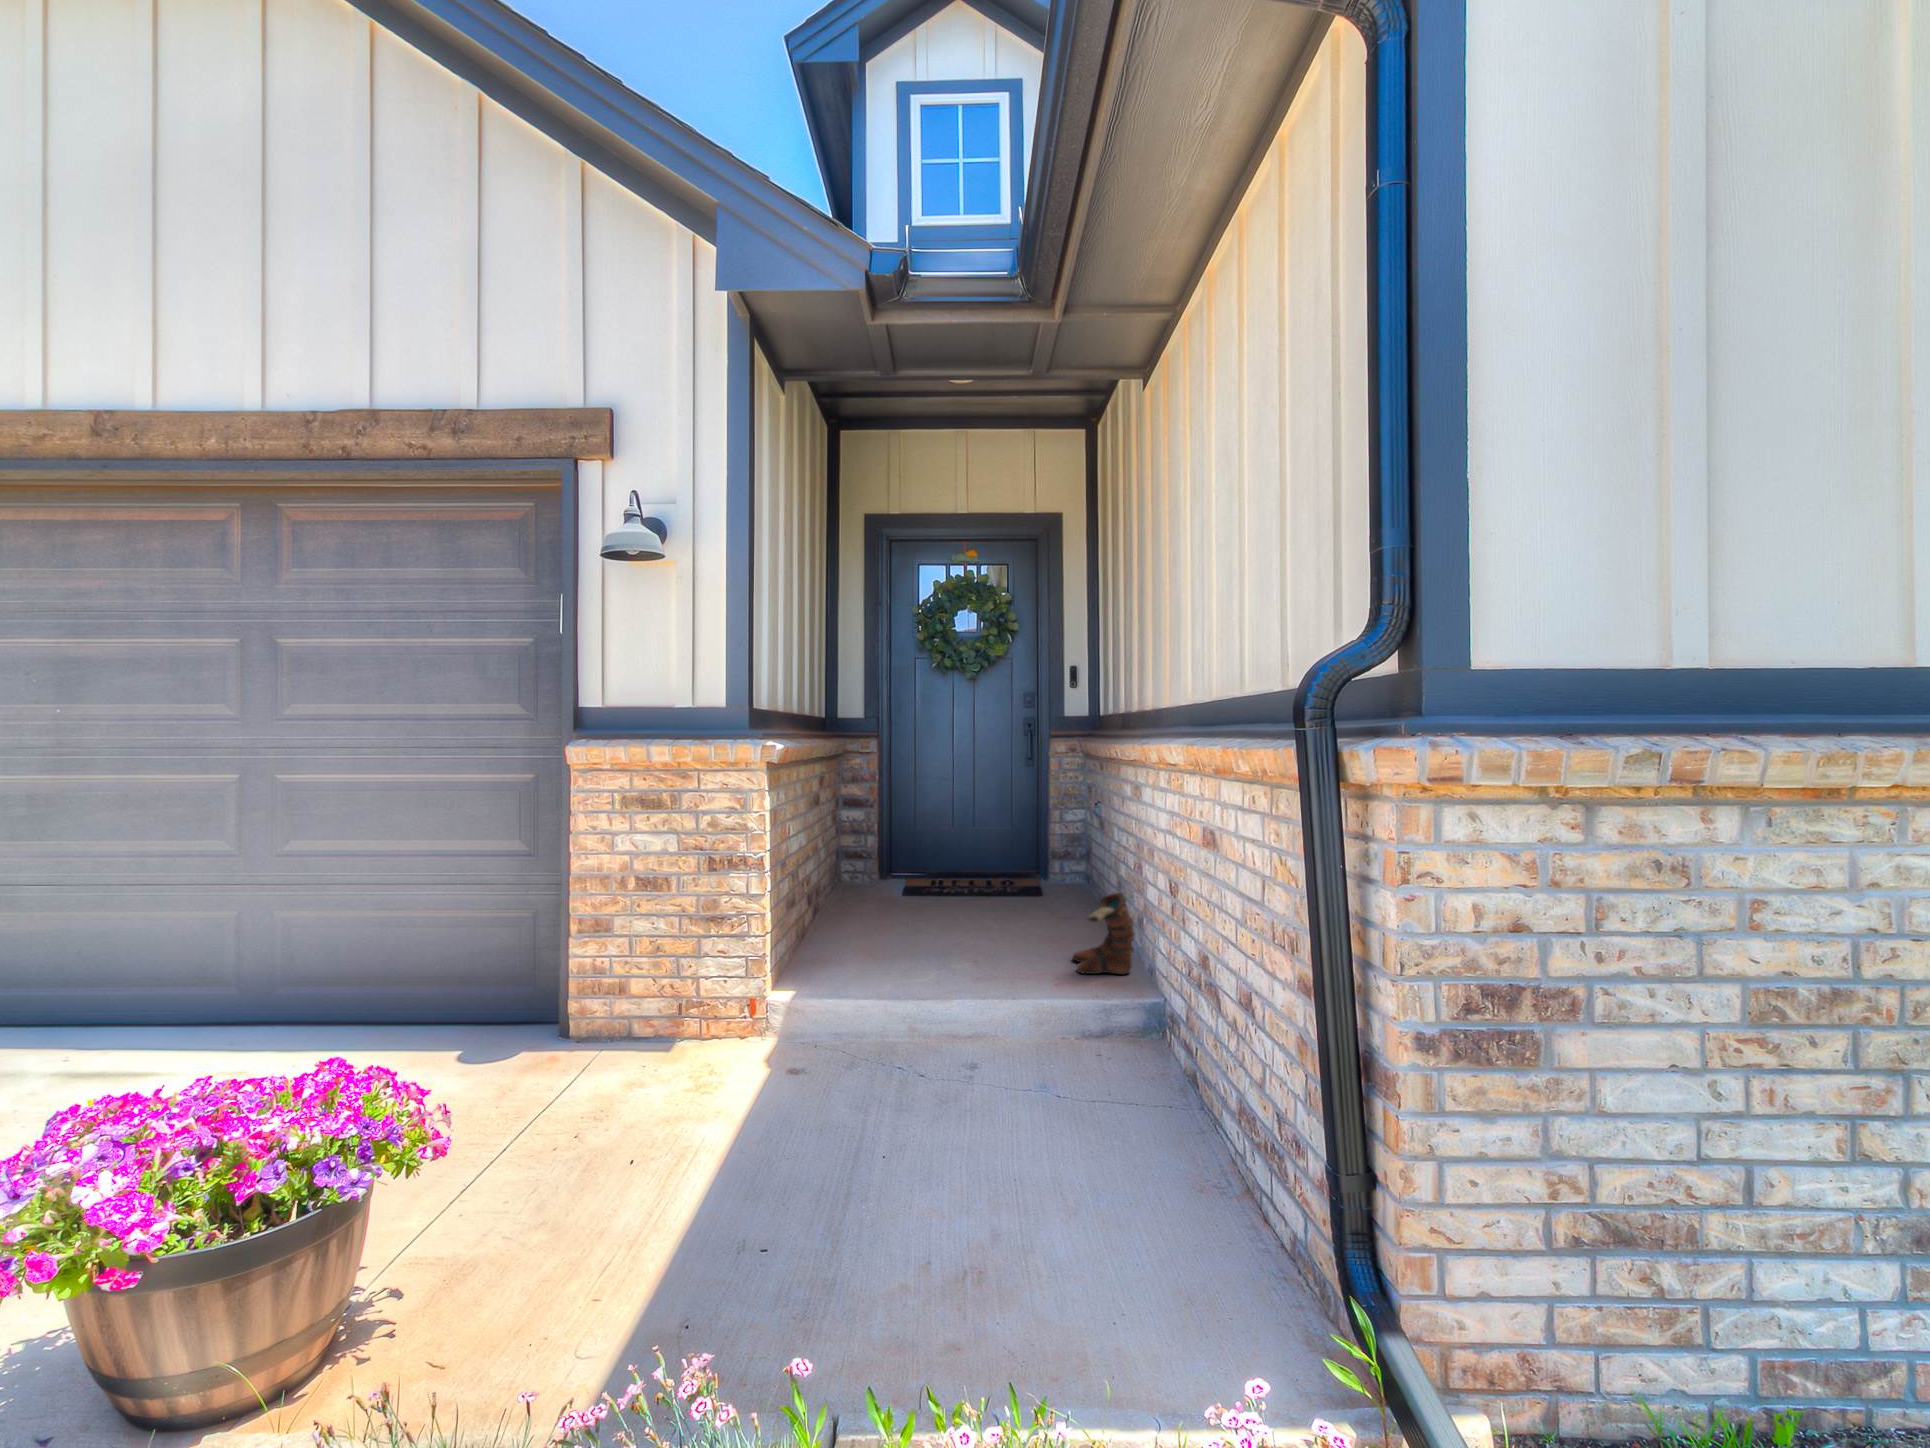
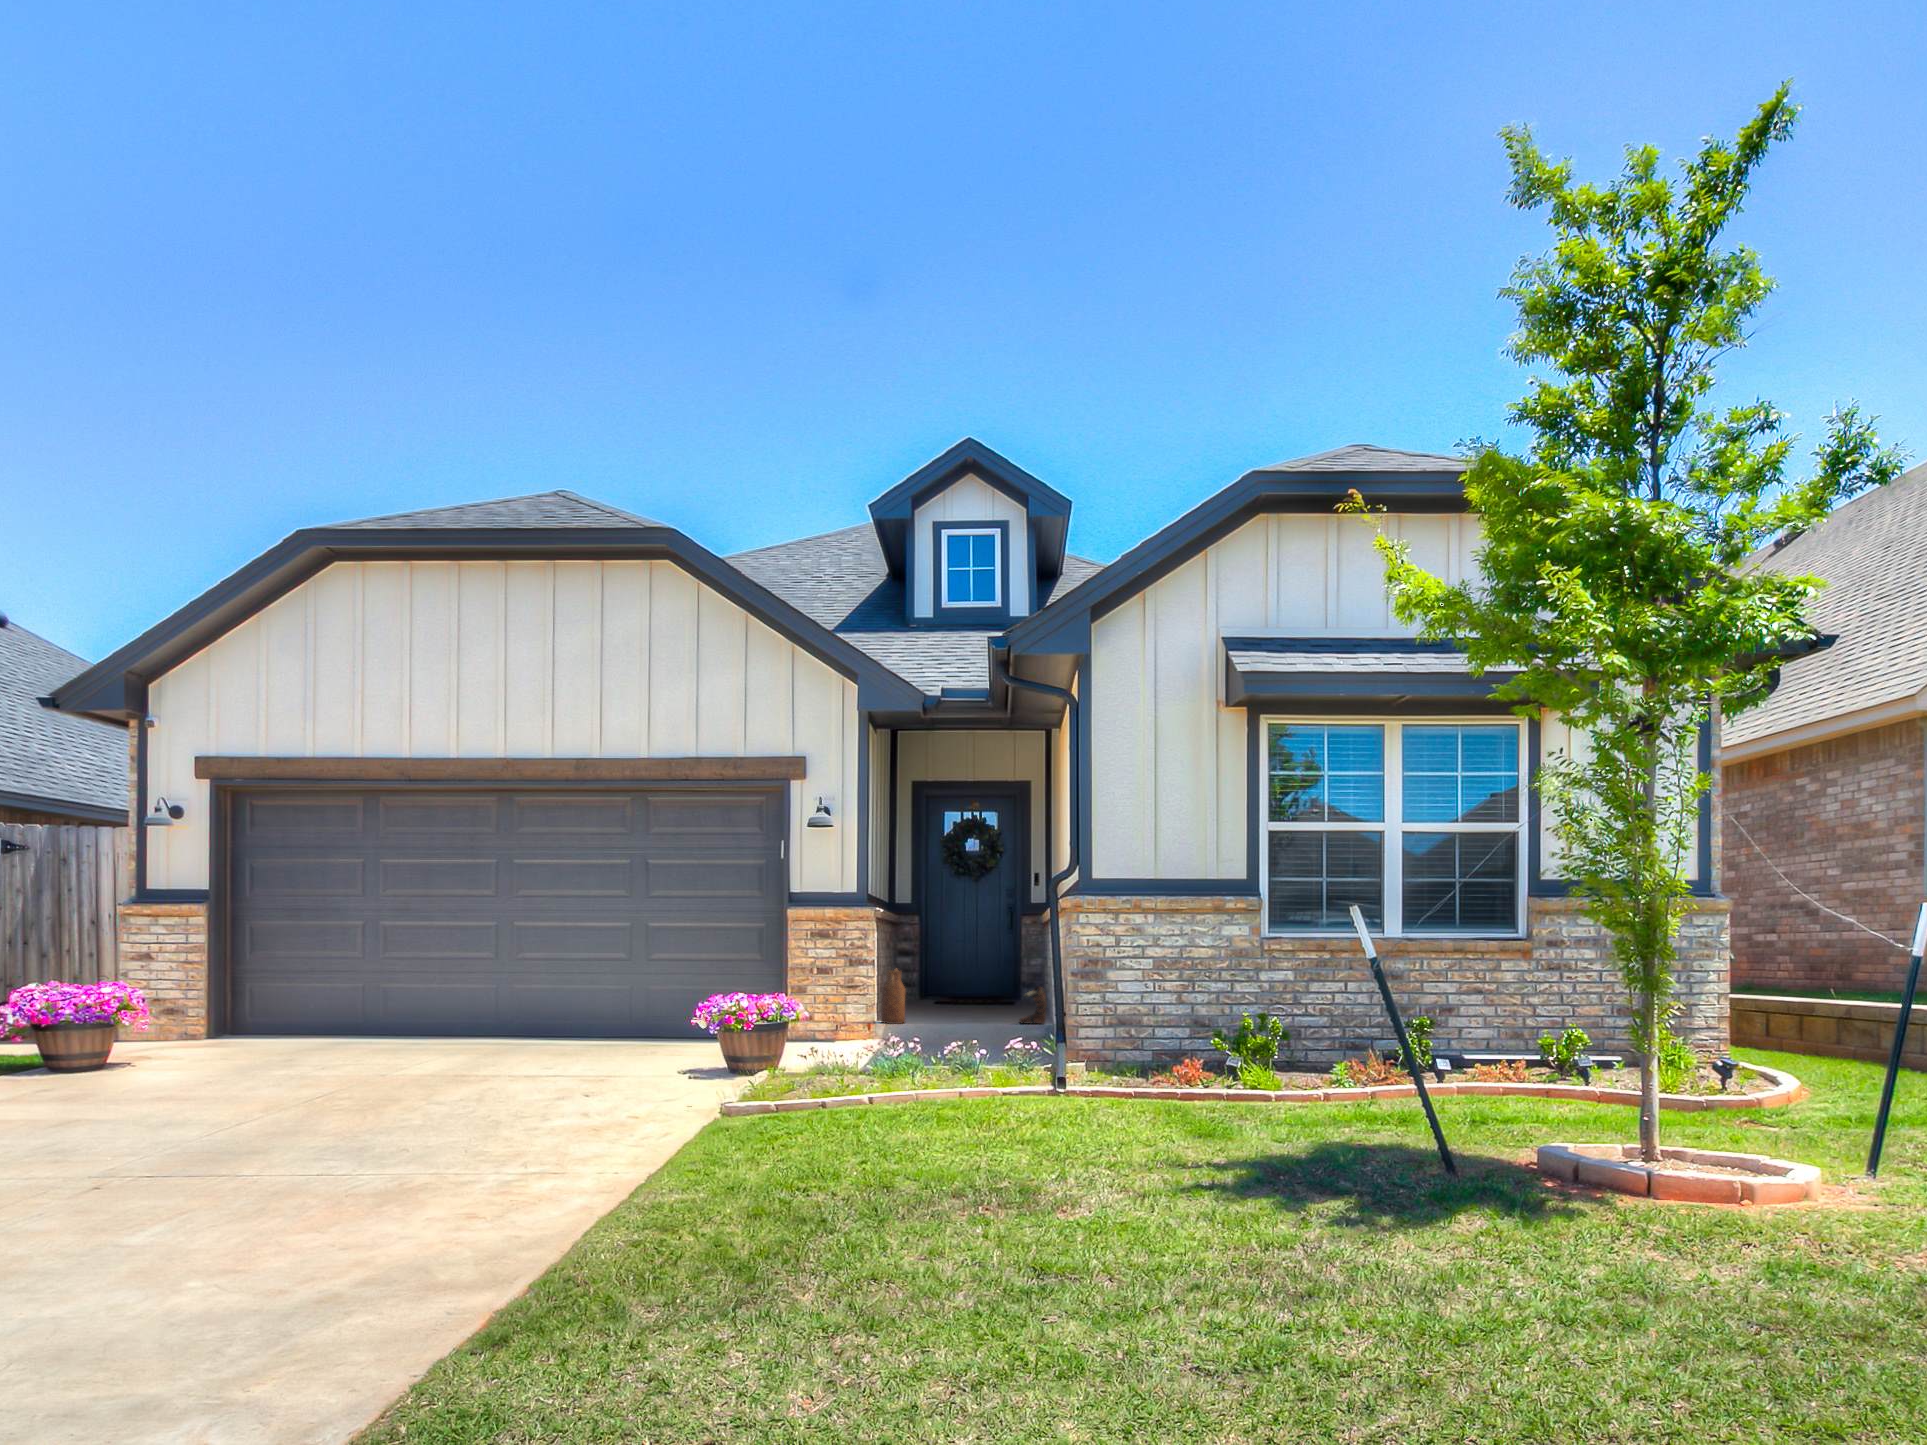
watering can: none [787,857,839,986] -> present [881,968,906,1024]

